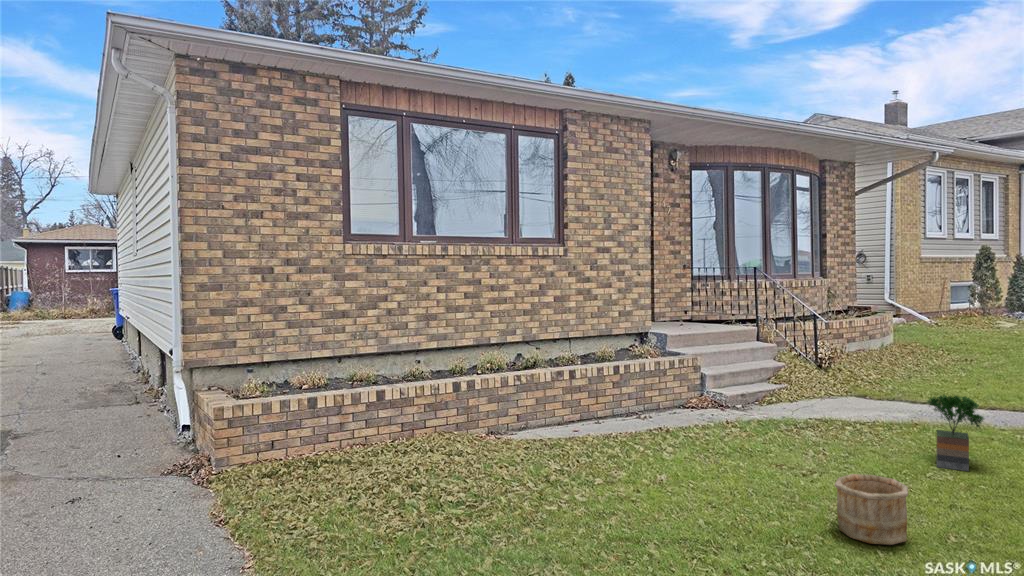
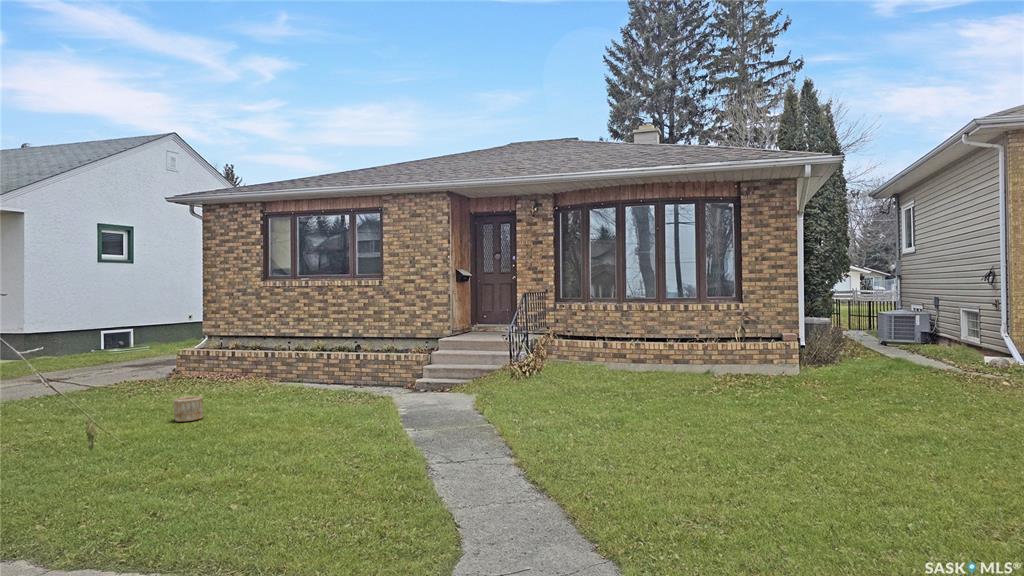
potted tree: present [927,395,984,471] -> none [293,376,324,419]

